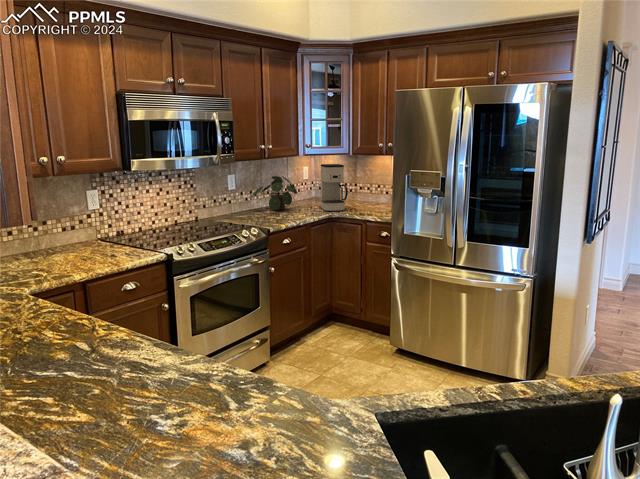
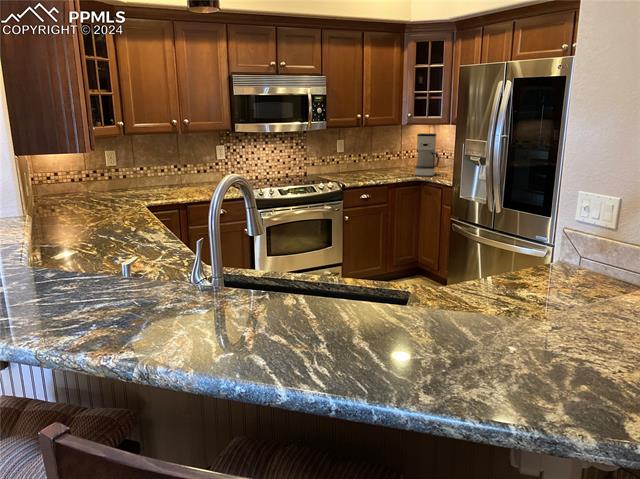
potted plant: present [252,176,297,210] -> none [358,143,398,173]

